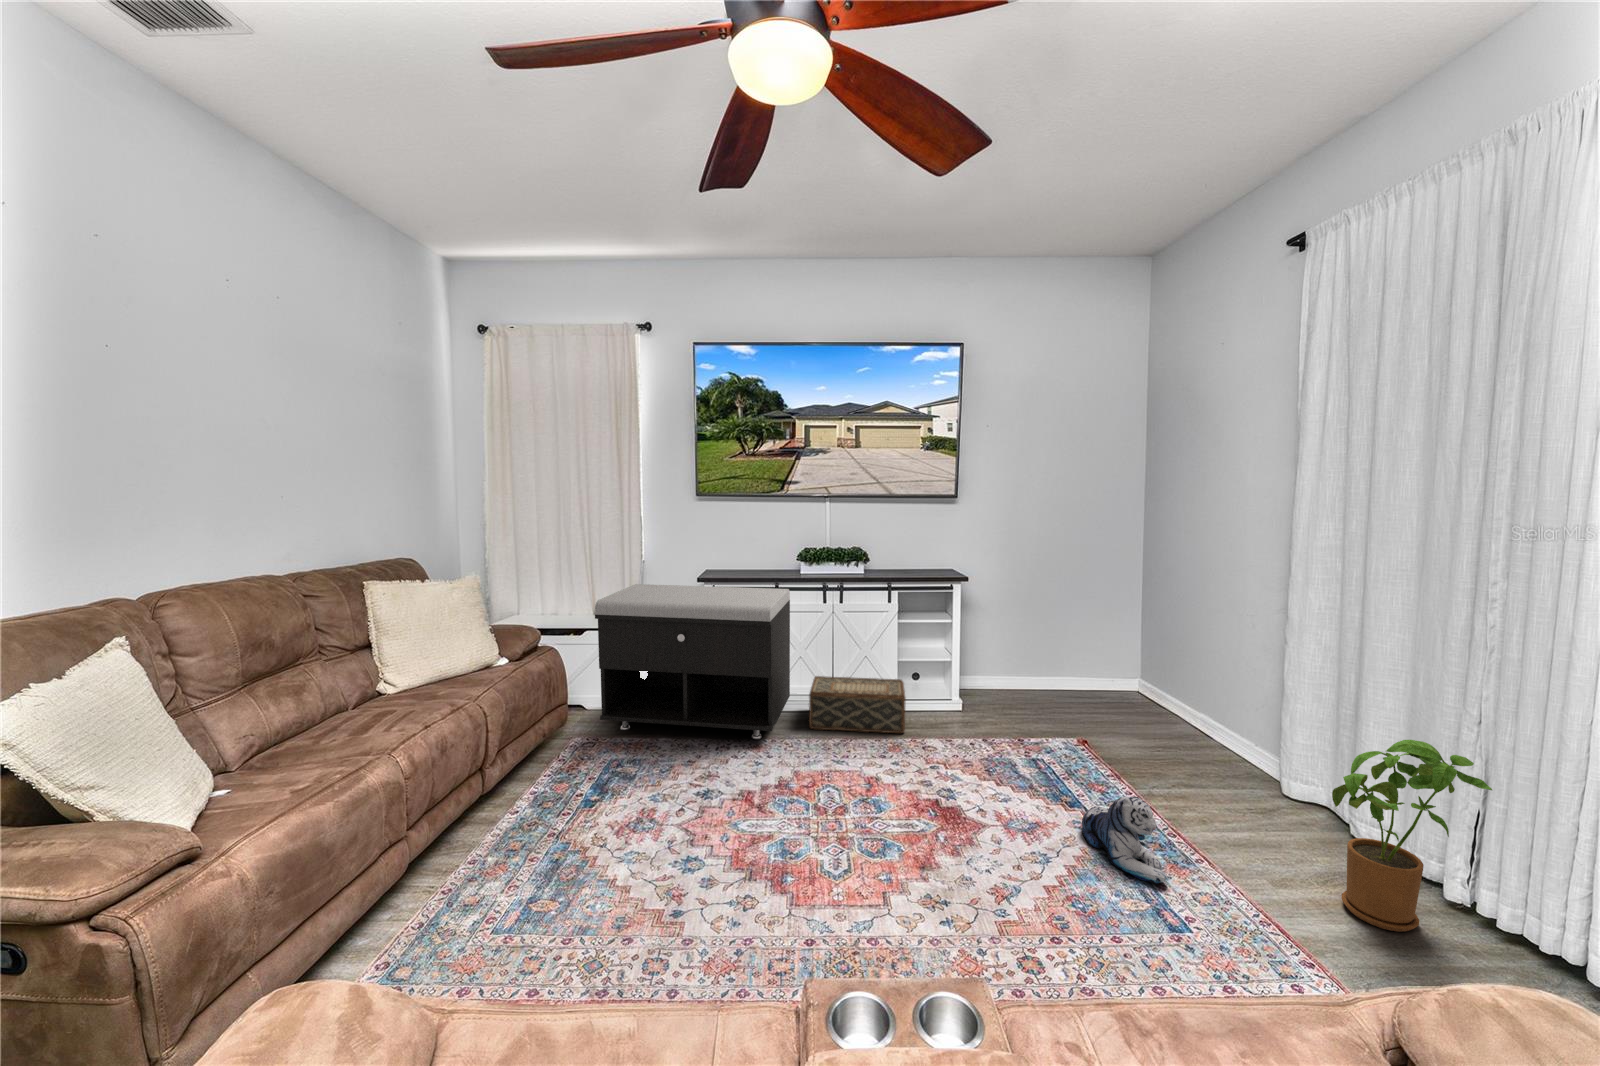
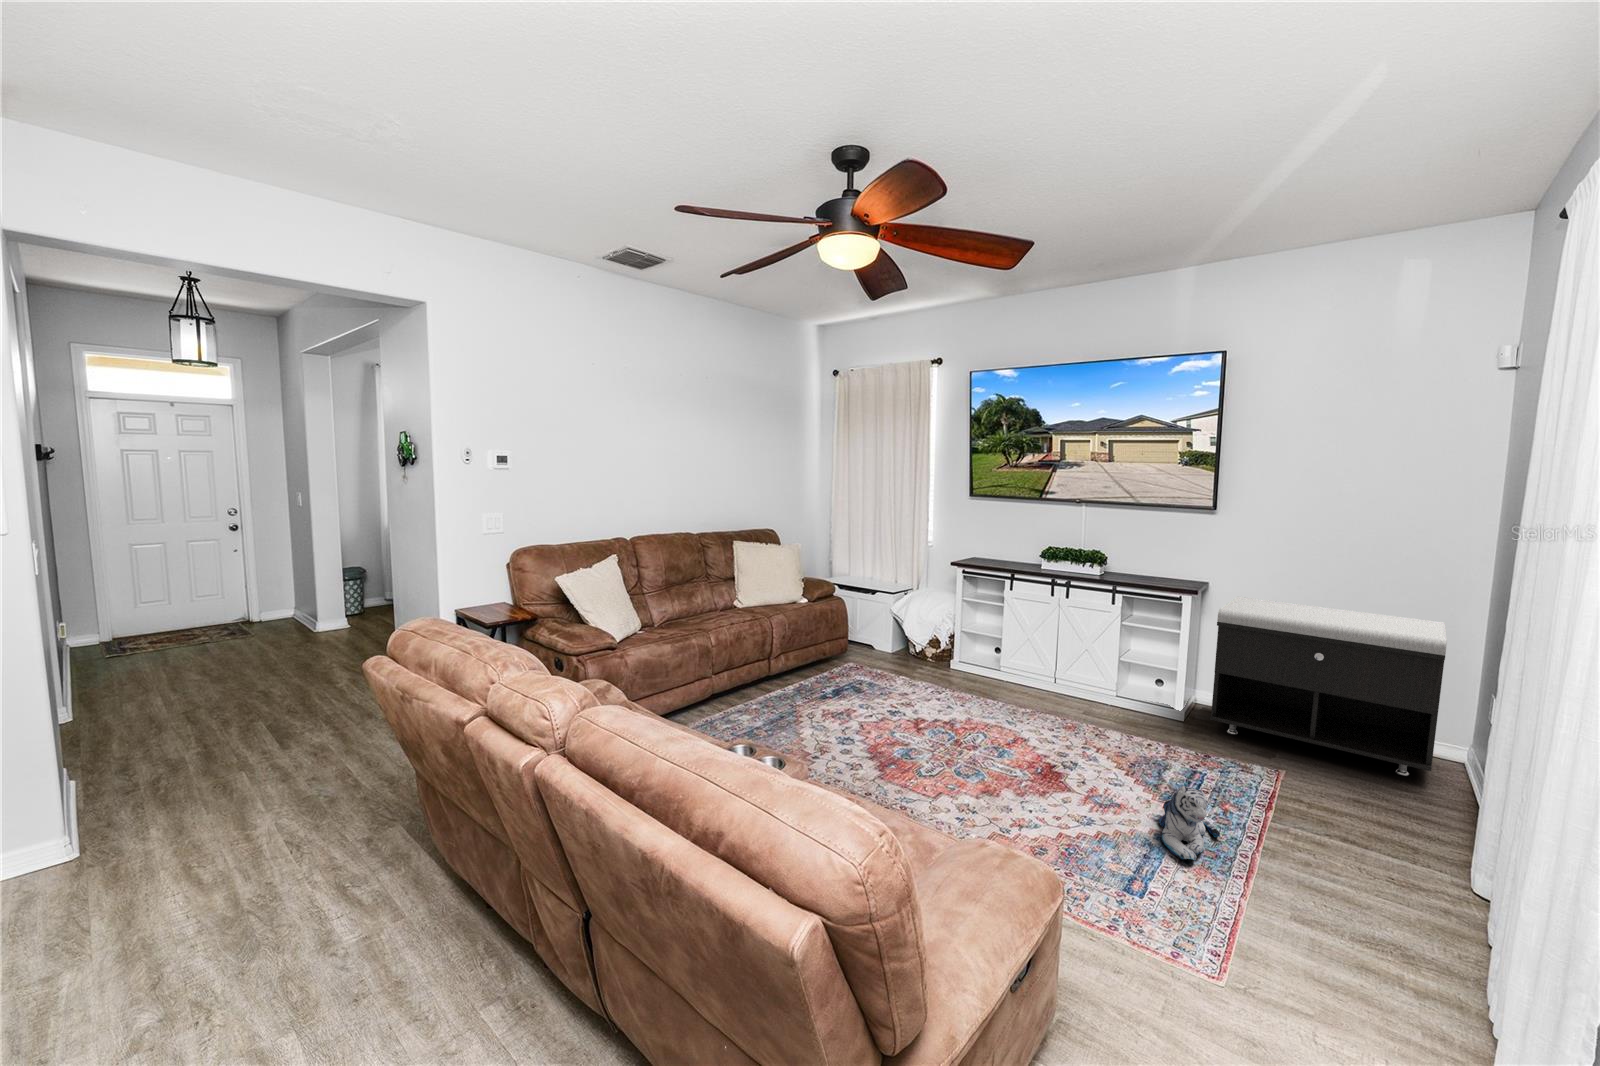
storage bench: present [595,584,790,739] -> present [1210,597,1447,776]
woven basket: present [809,676,906,733] -> none [1014,658,1114,718]
house plant: present [1332,740,1492,932] -> none [1338,779,1496,980]

